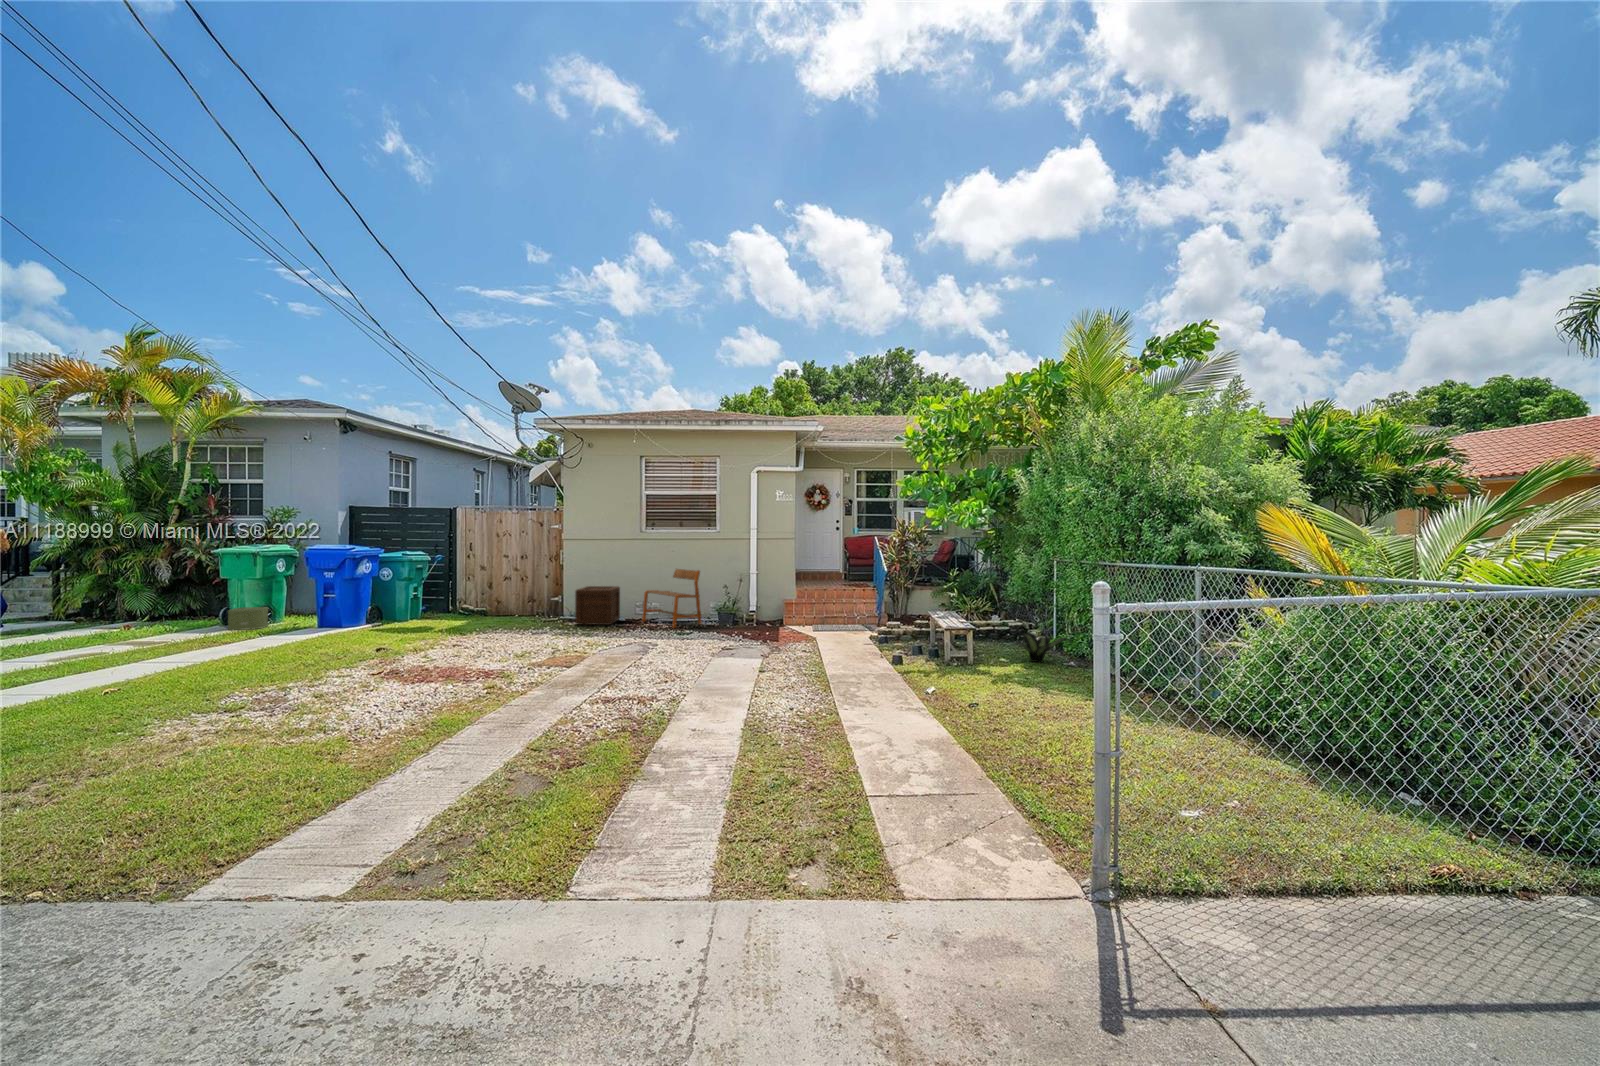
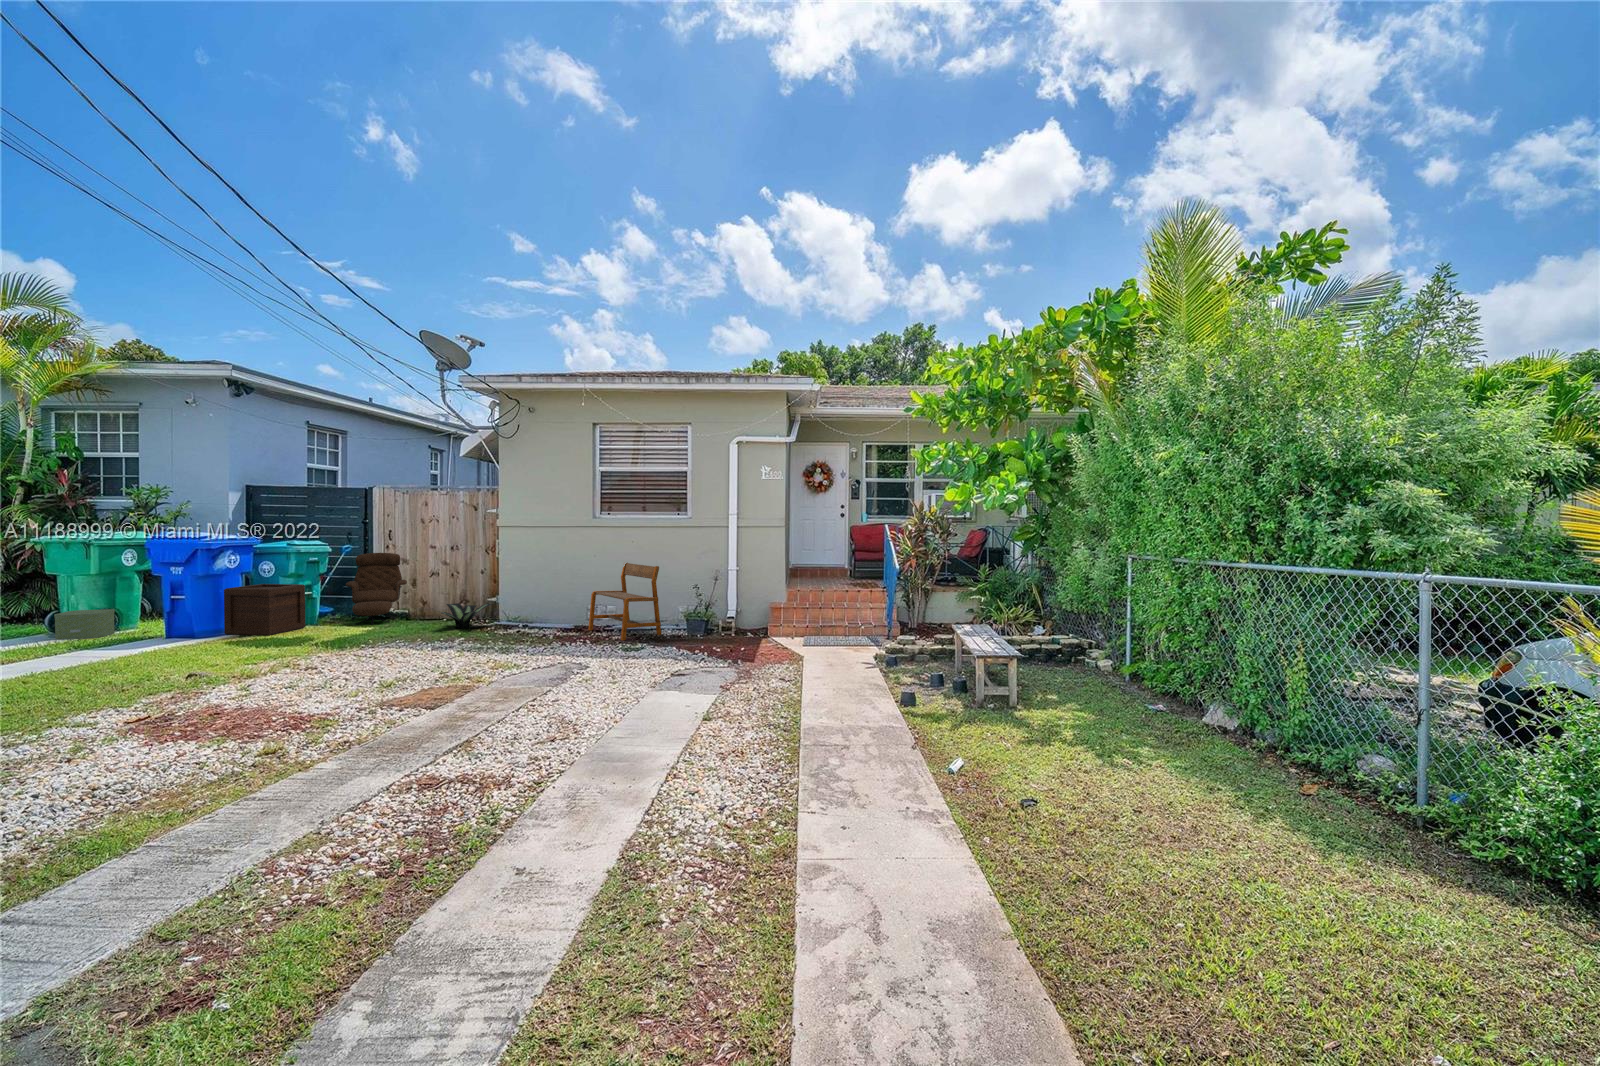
lounge chair: none [440,561,488,619] -> present [346,553,407,625]
wooden crate: present [575,586,620,625] -> present [224,584,305,635]
potted plant: present [1015,633,1067,662] -> present [441,603,492,628]

